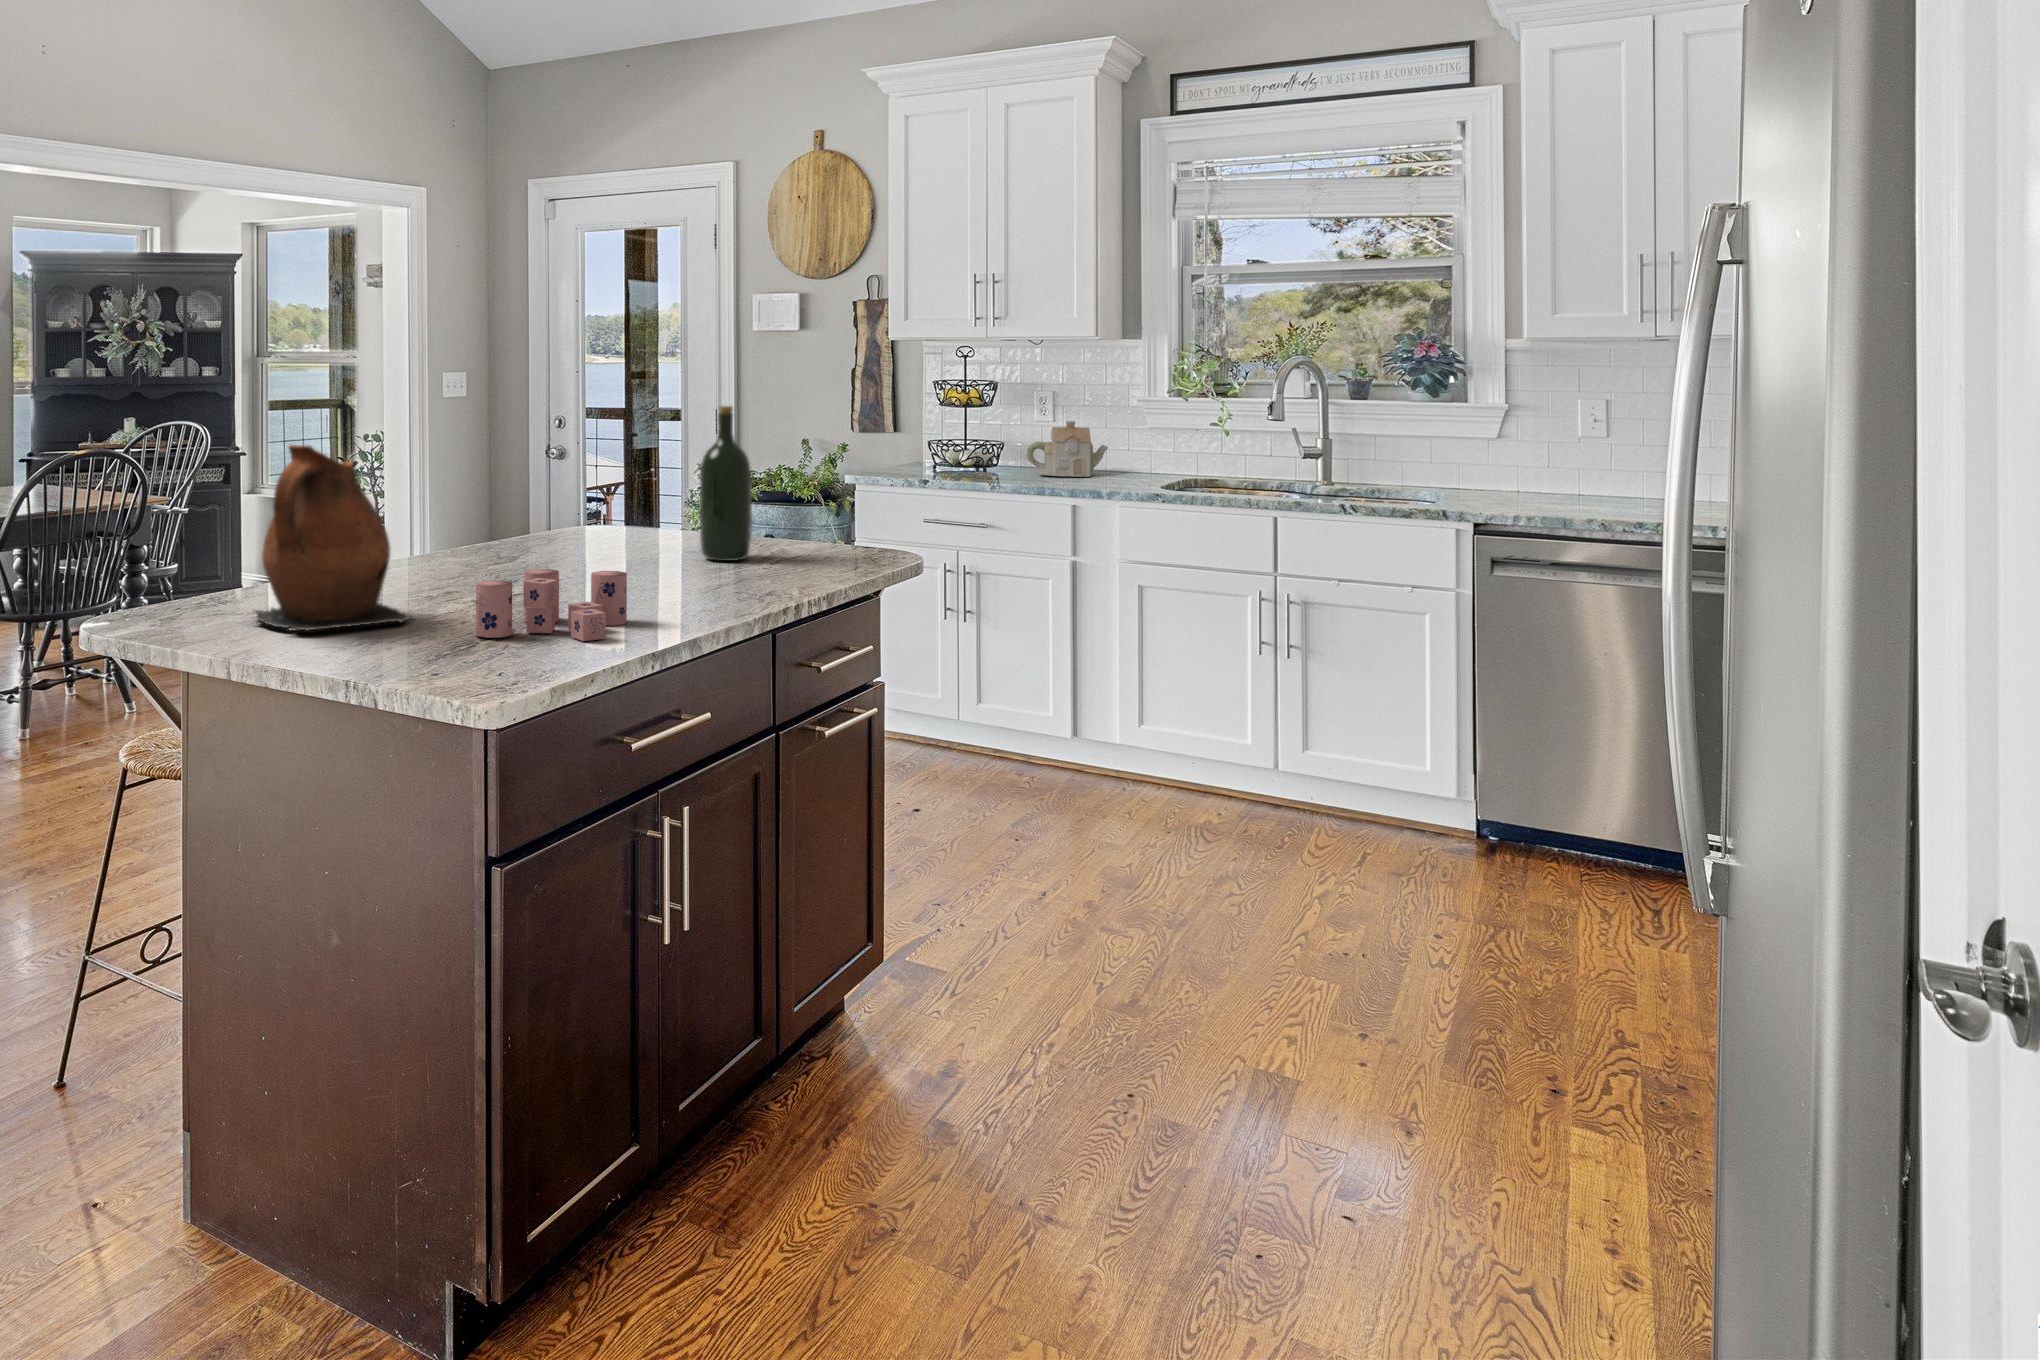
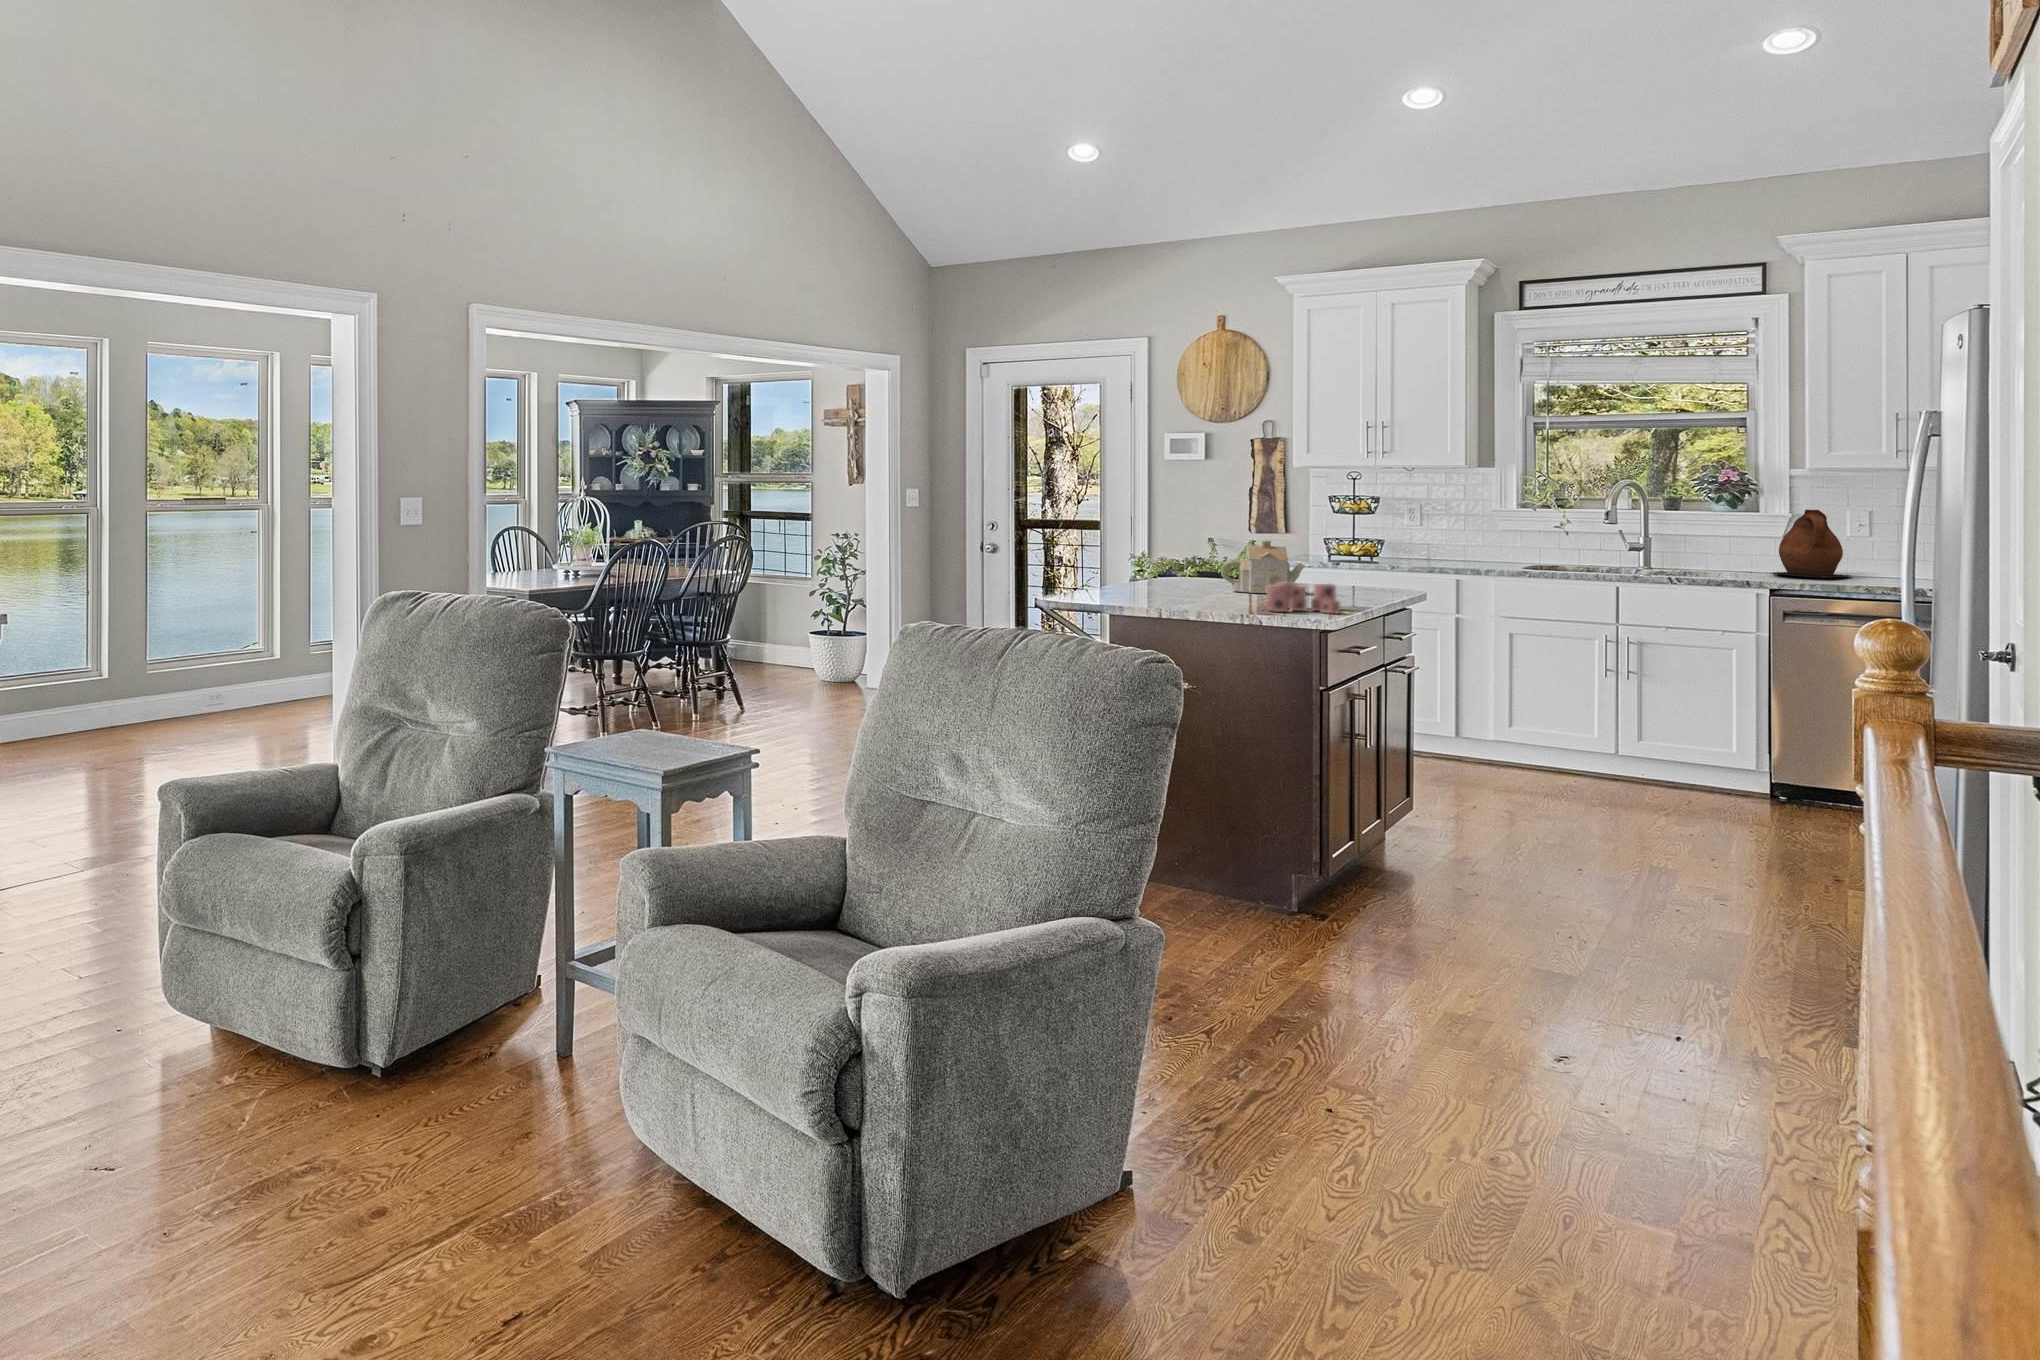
wine bottle: present [700,406,752,561] -> none [1306,505,1339,591]
teapot: present [1027,421,1108,477] -> present [1221,540,1305,593]
ceramic pitcher: present [248,445,410,631] -> present [1772,510,1849,578]

